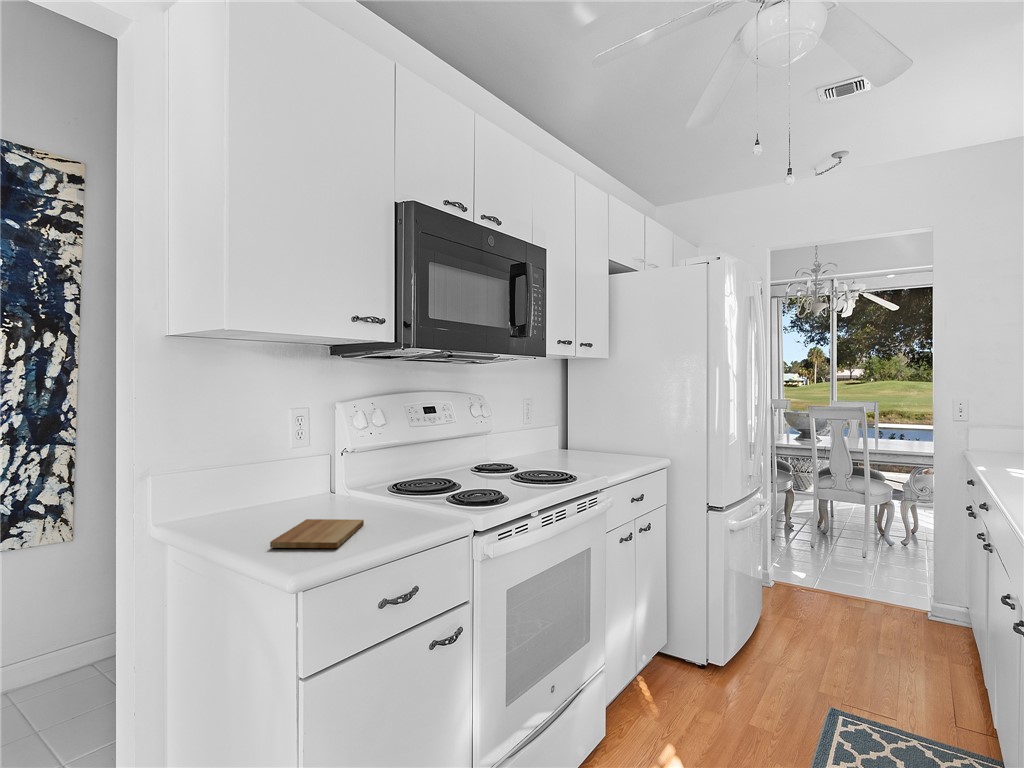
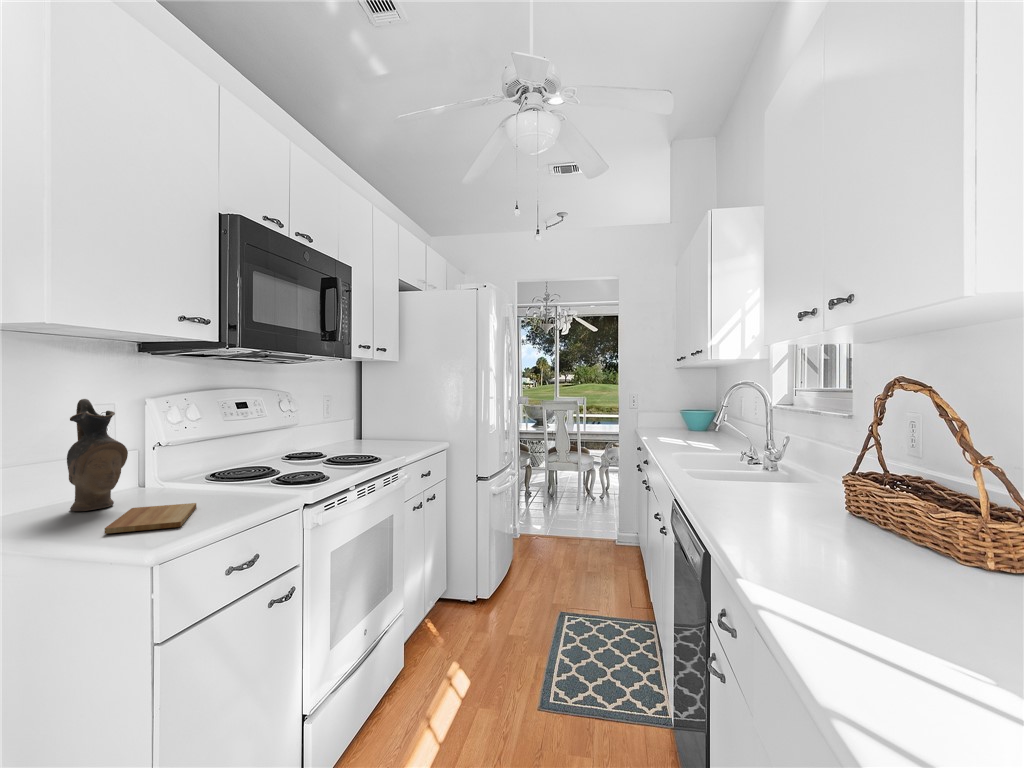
ceramic pitcher: none [258,404,308,517] -> present [67,399,128,511]

